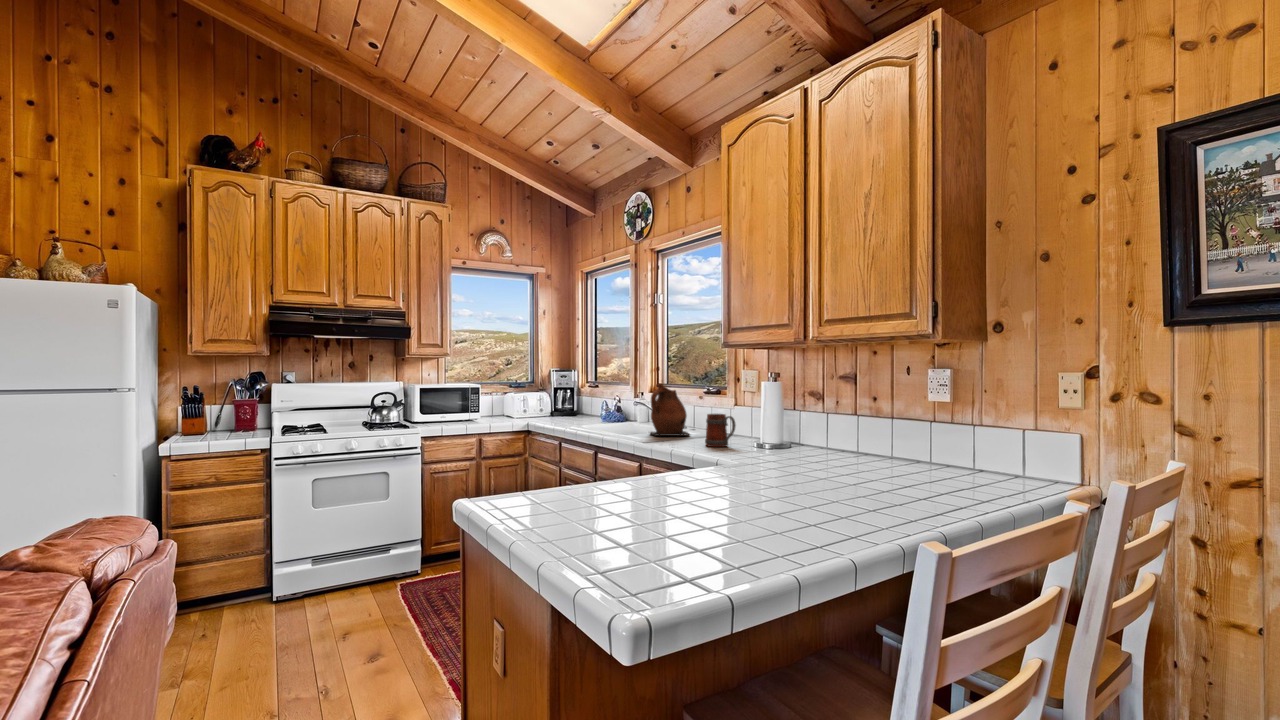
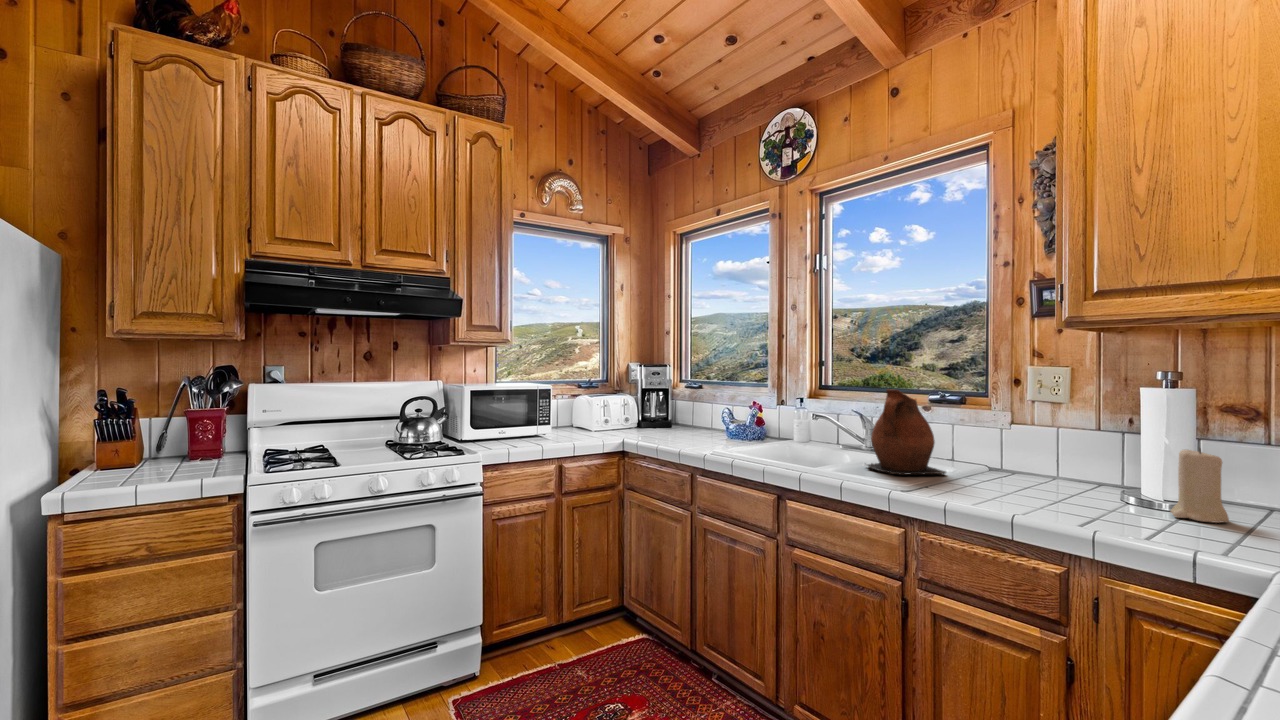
candle: none [756,413,781,452] -> present [1171,448,1229,523]
mug: present [705,414,736,447] -> none [1035,444,1110,506]

